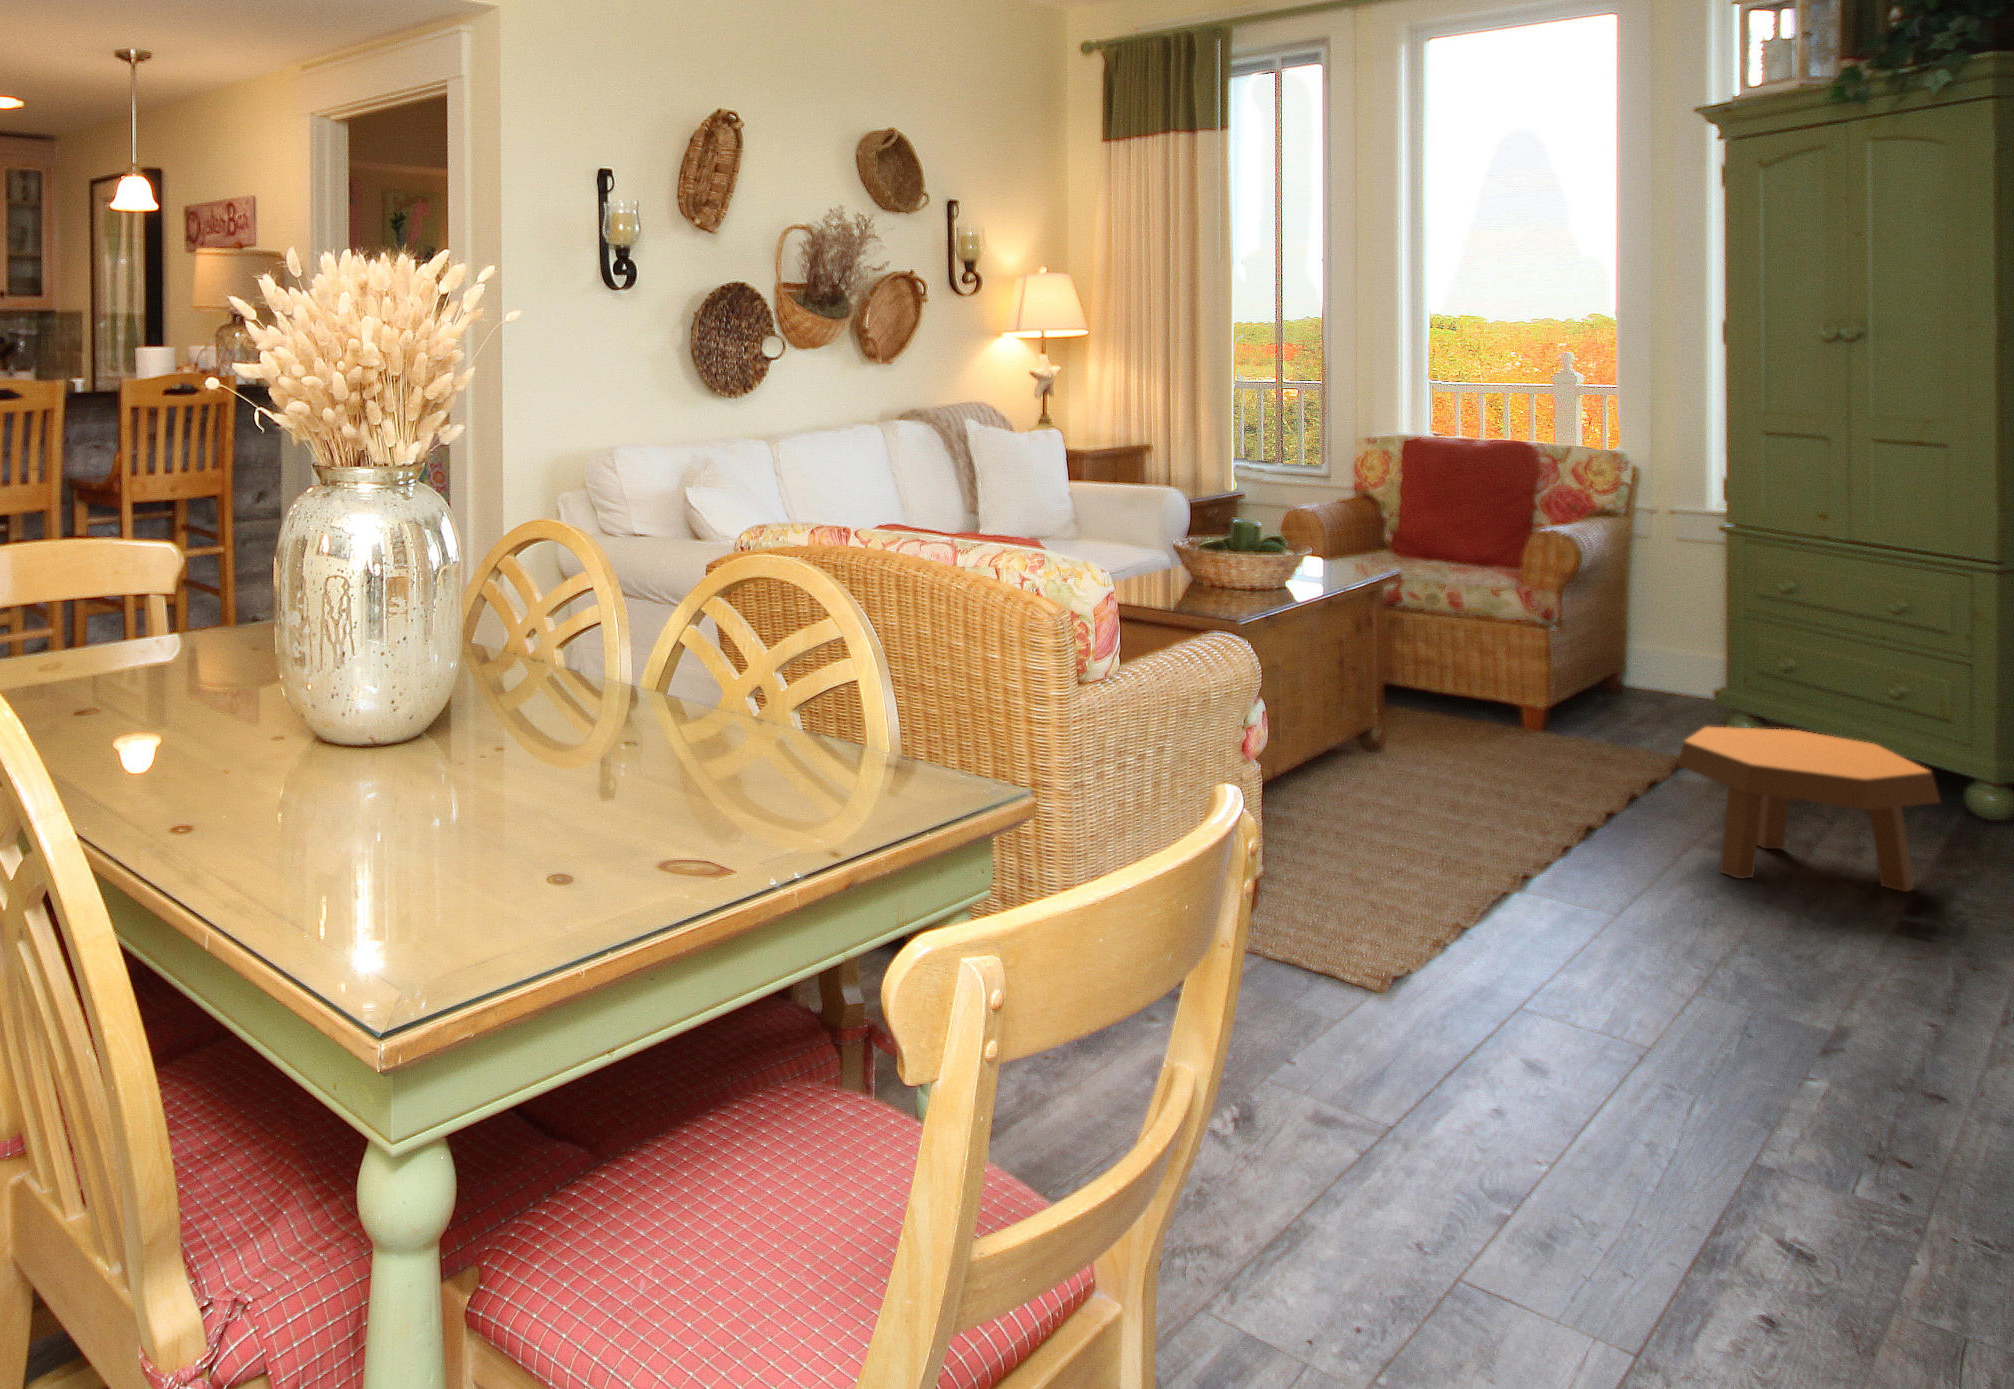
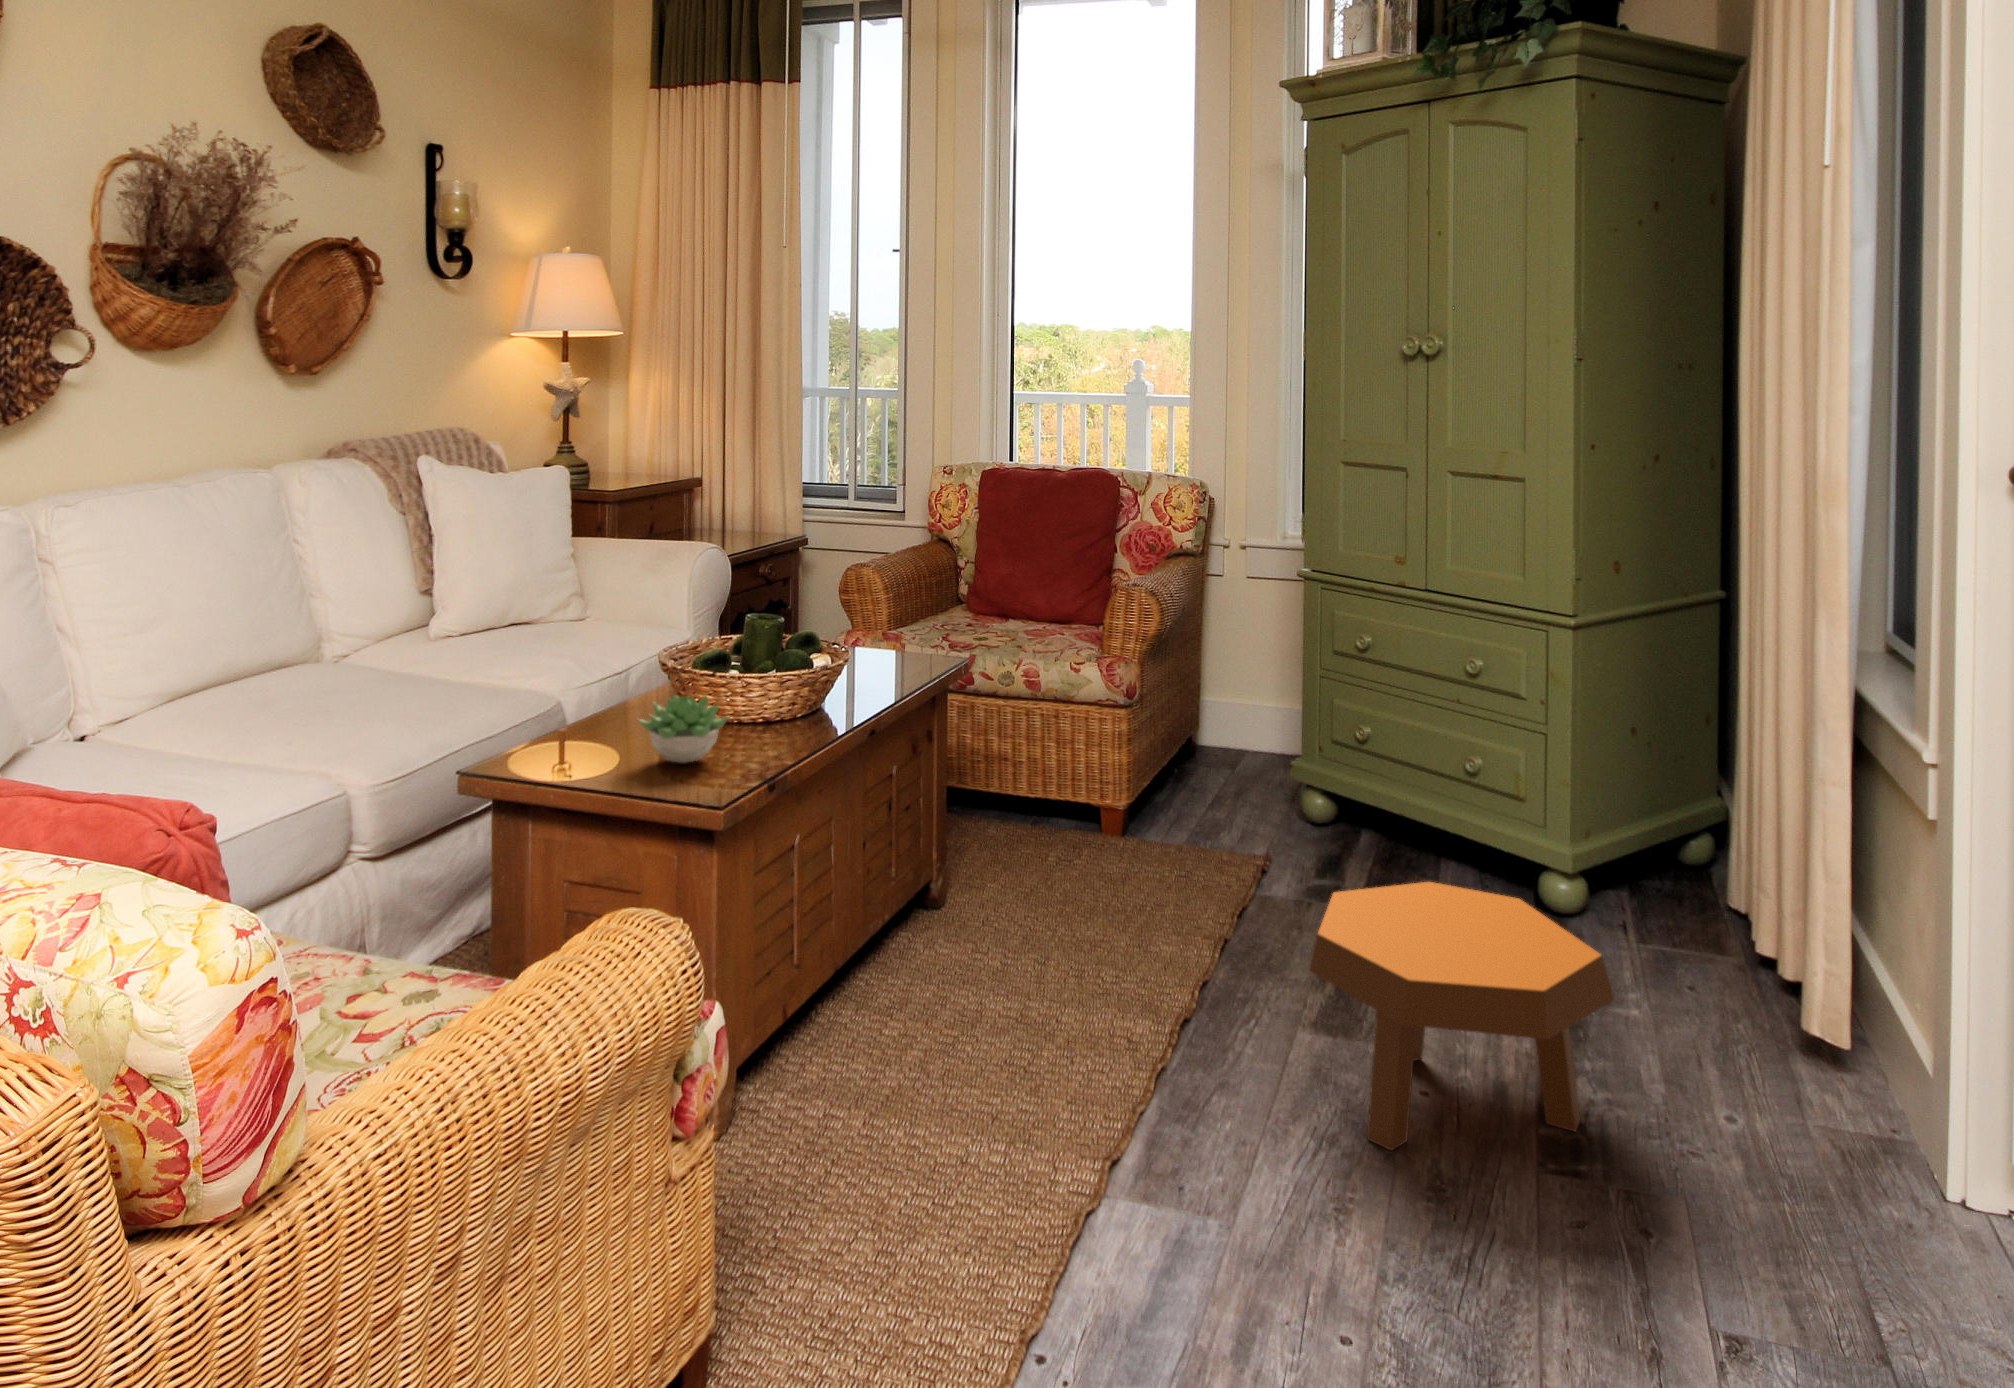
succulent plant: none [1175,559,1236,598] -> present [639,695,729,763]

